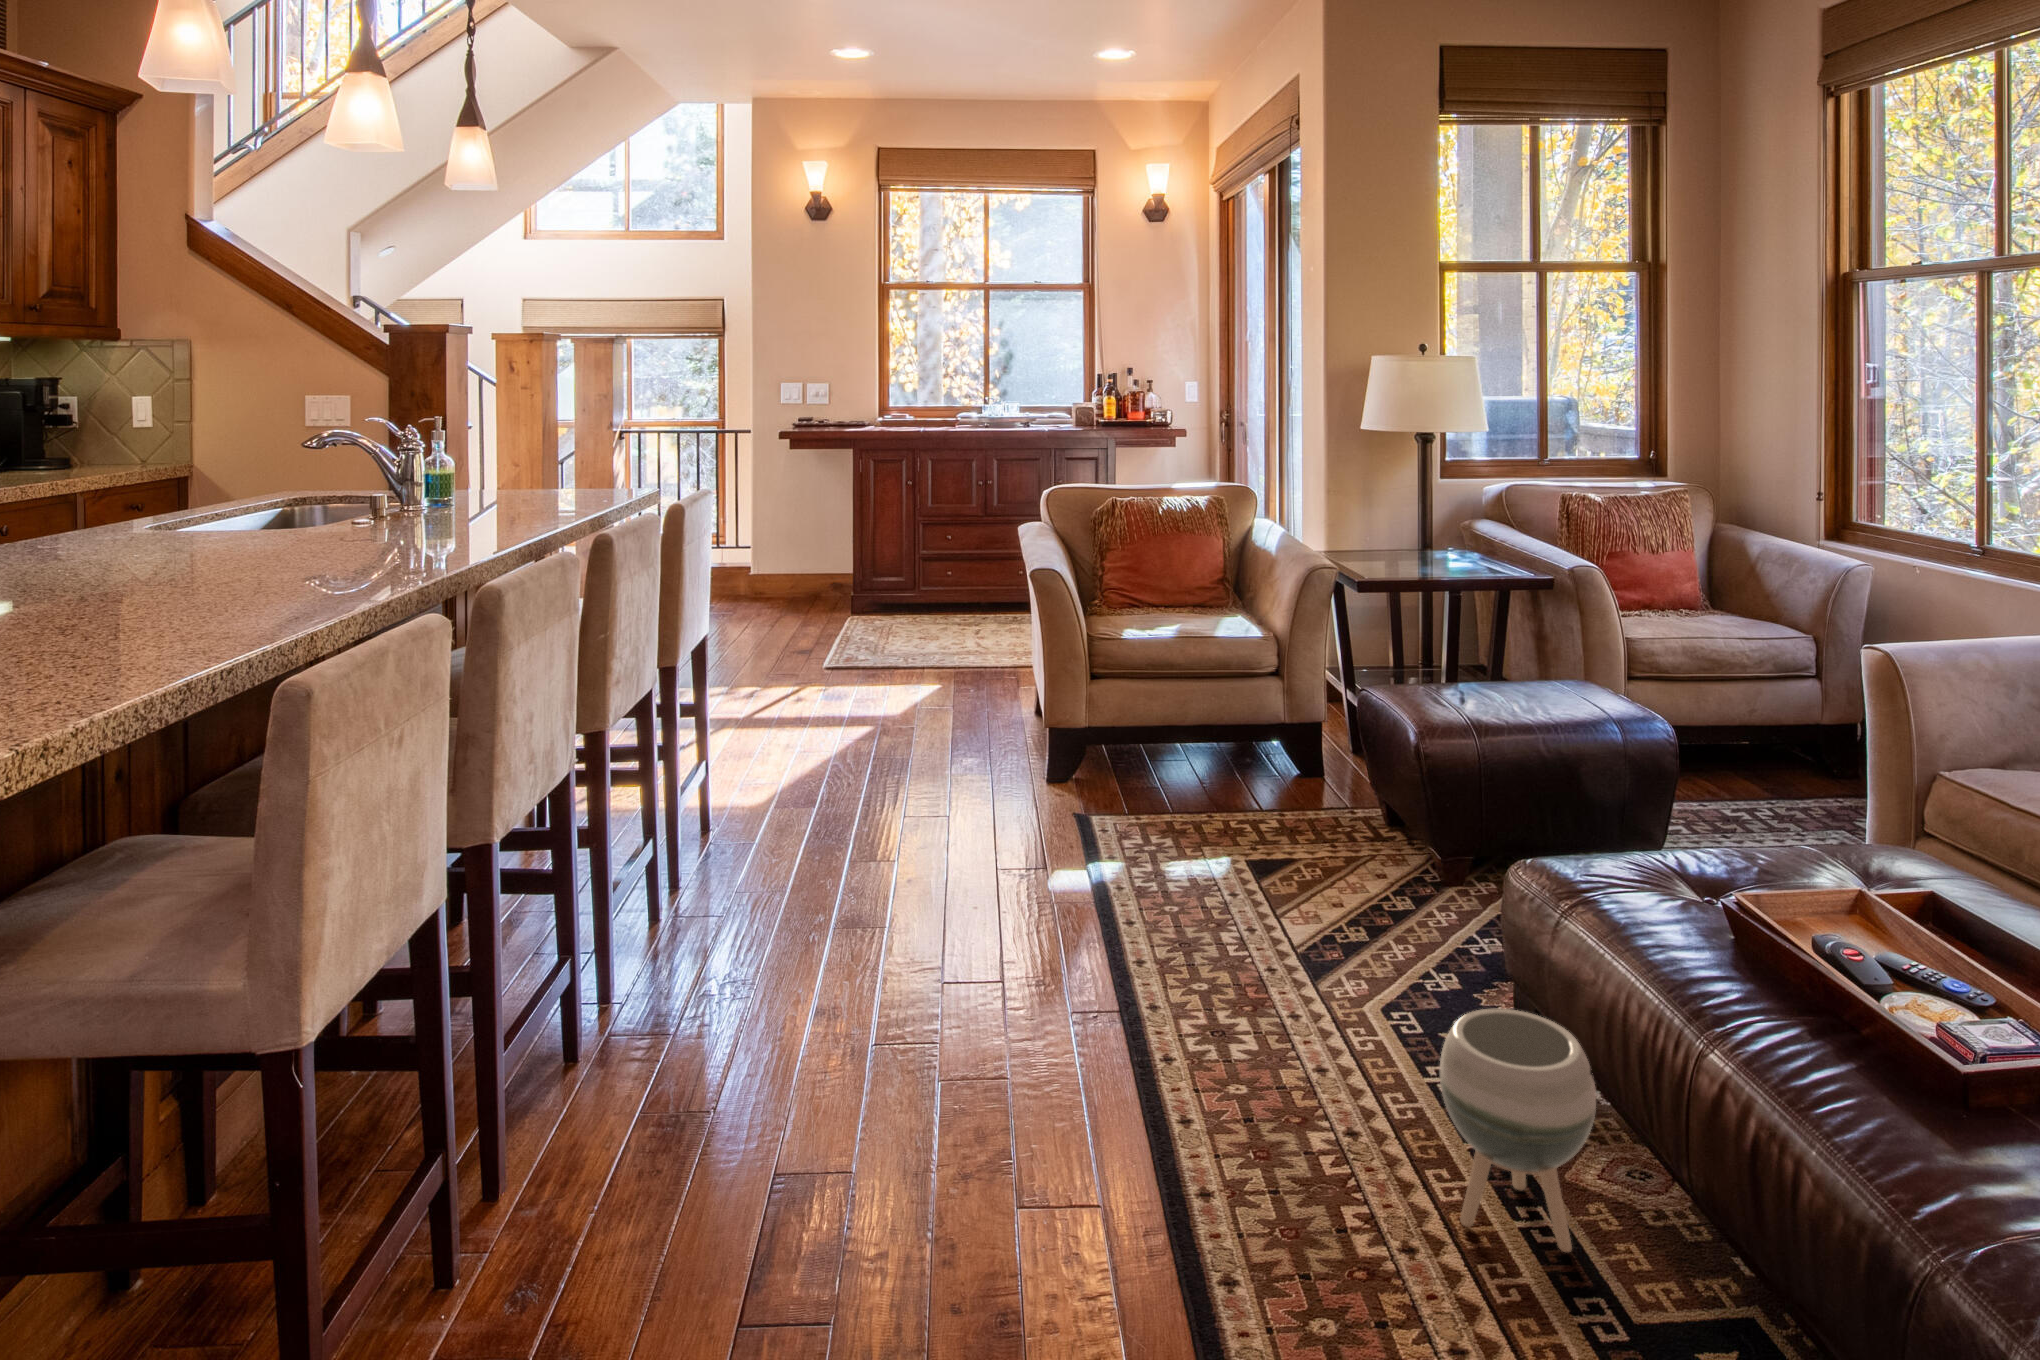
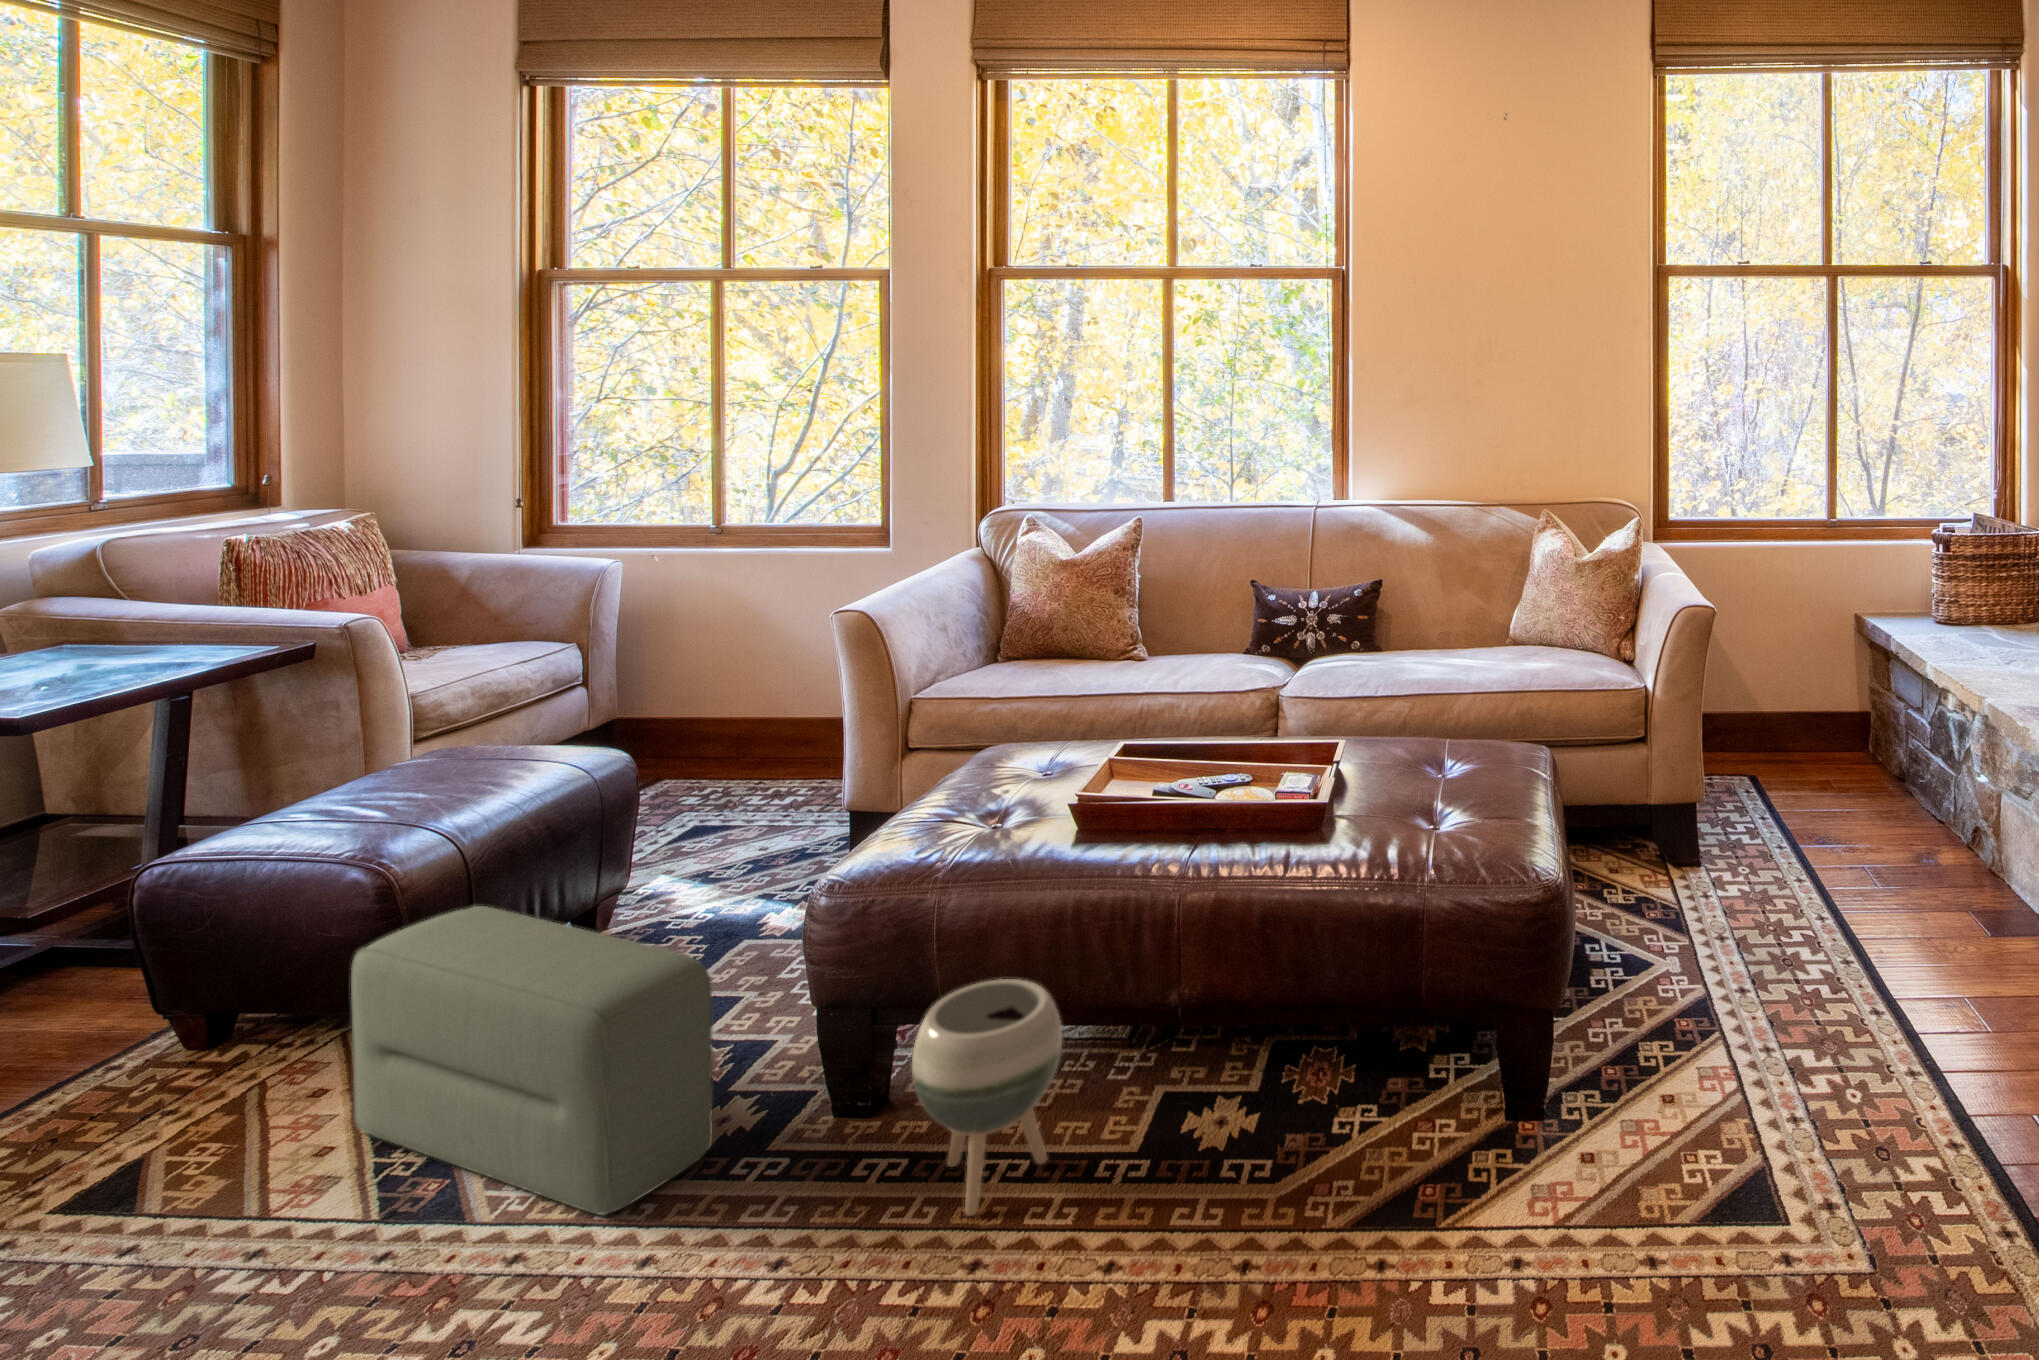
pouf: none [1344,774,1448,1045] -> present [351,906,712,1215]

